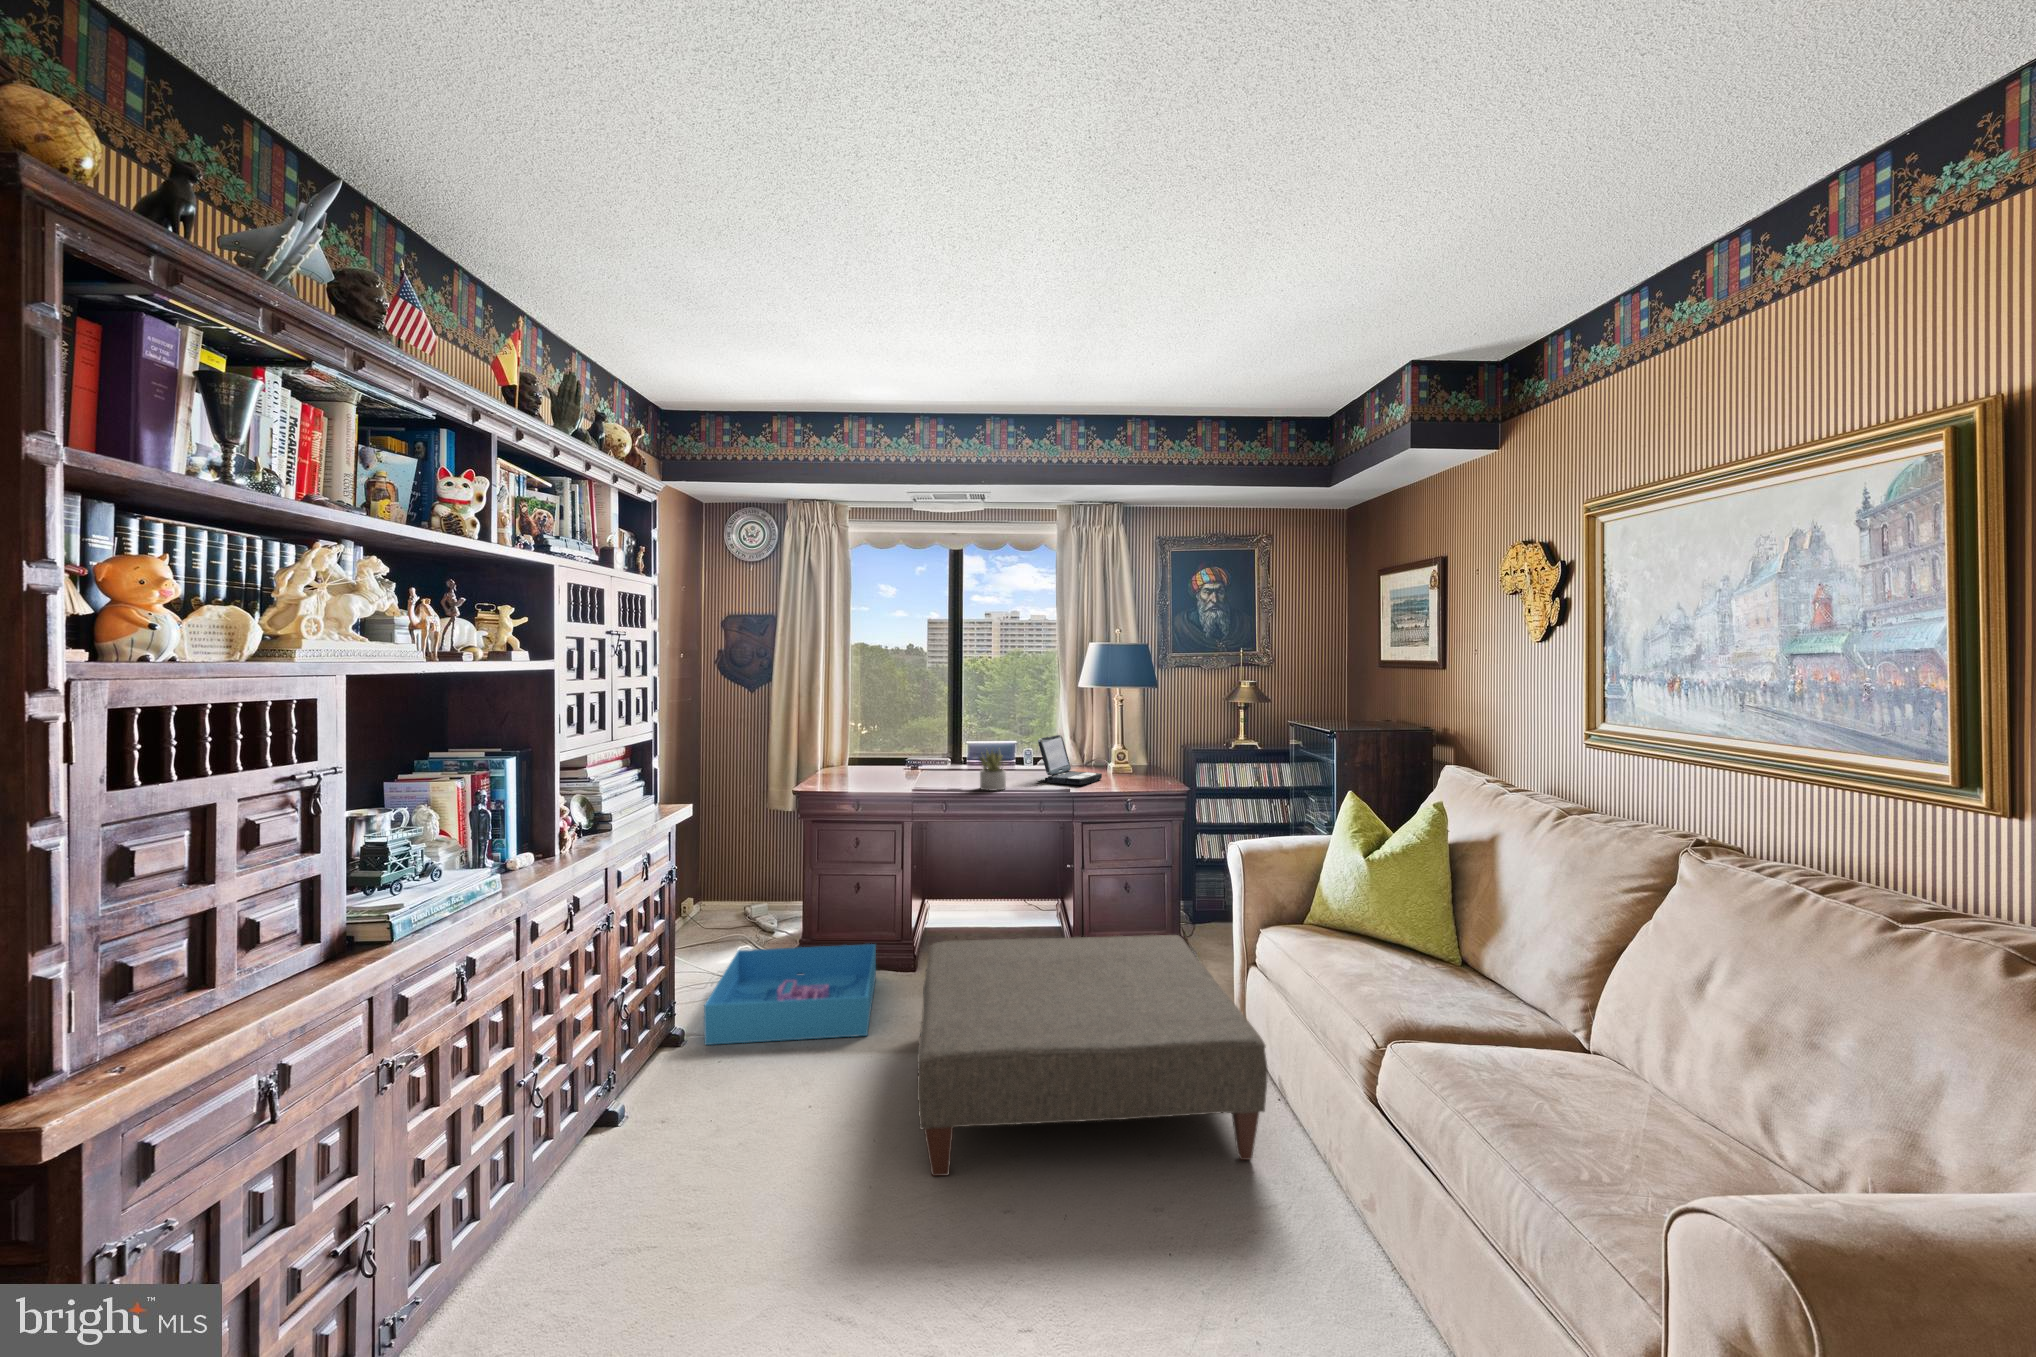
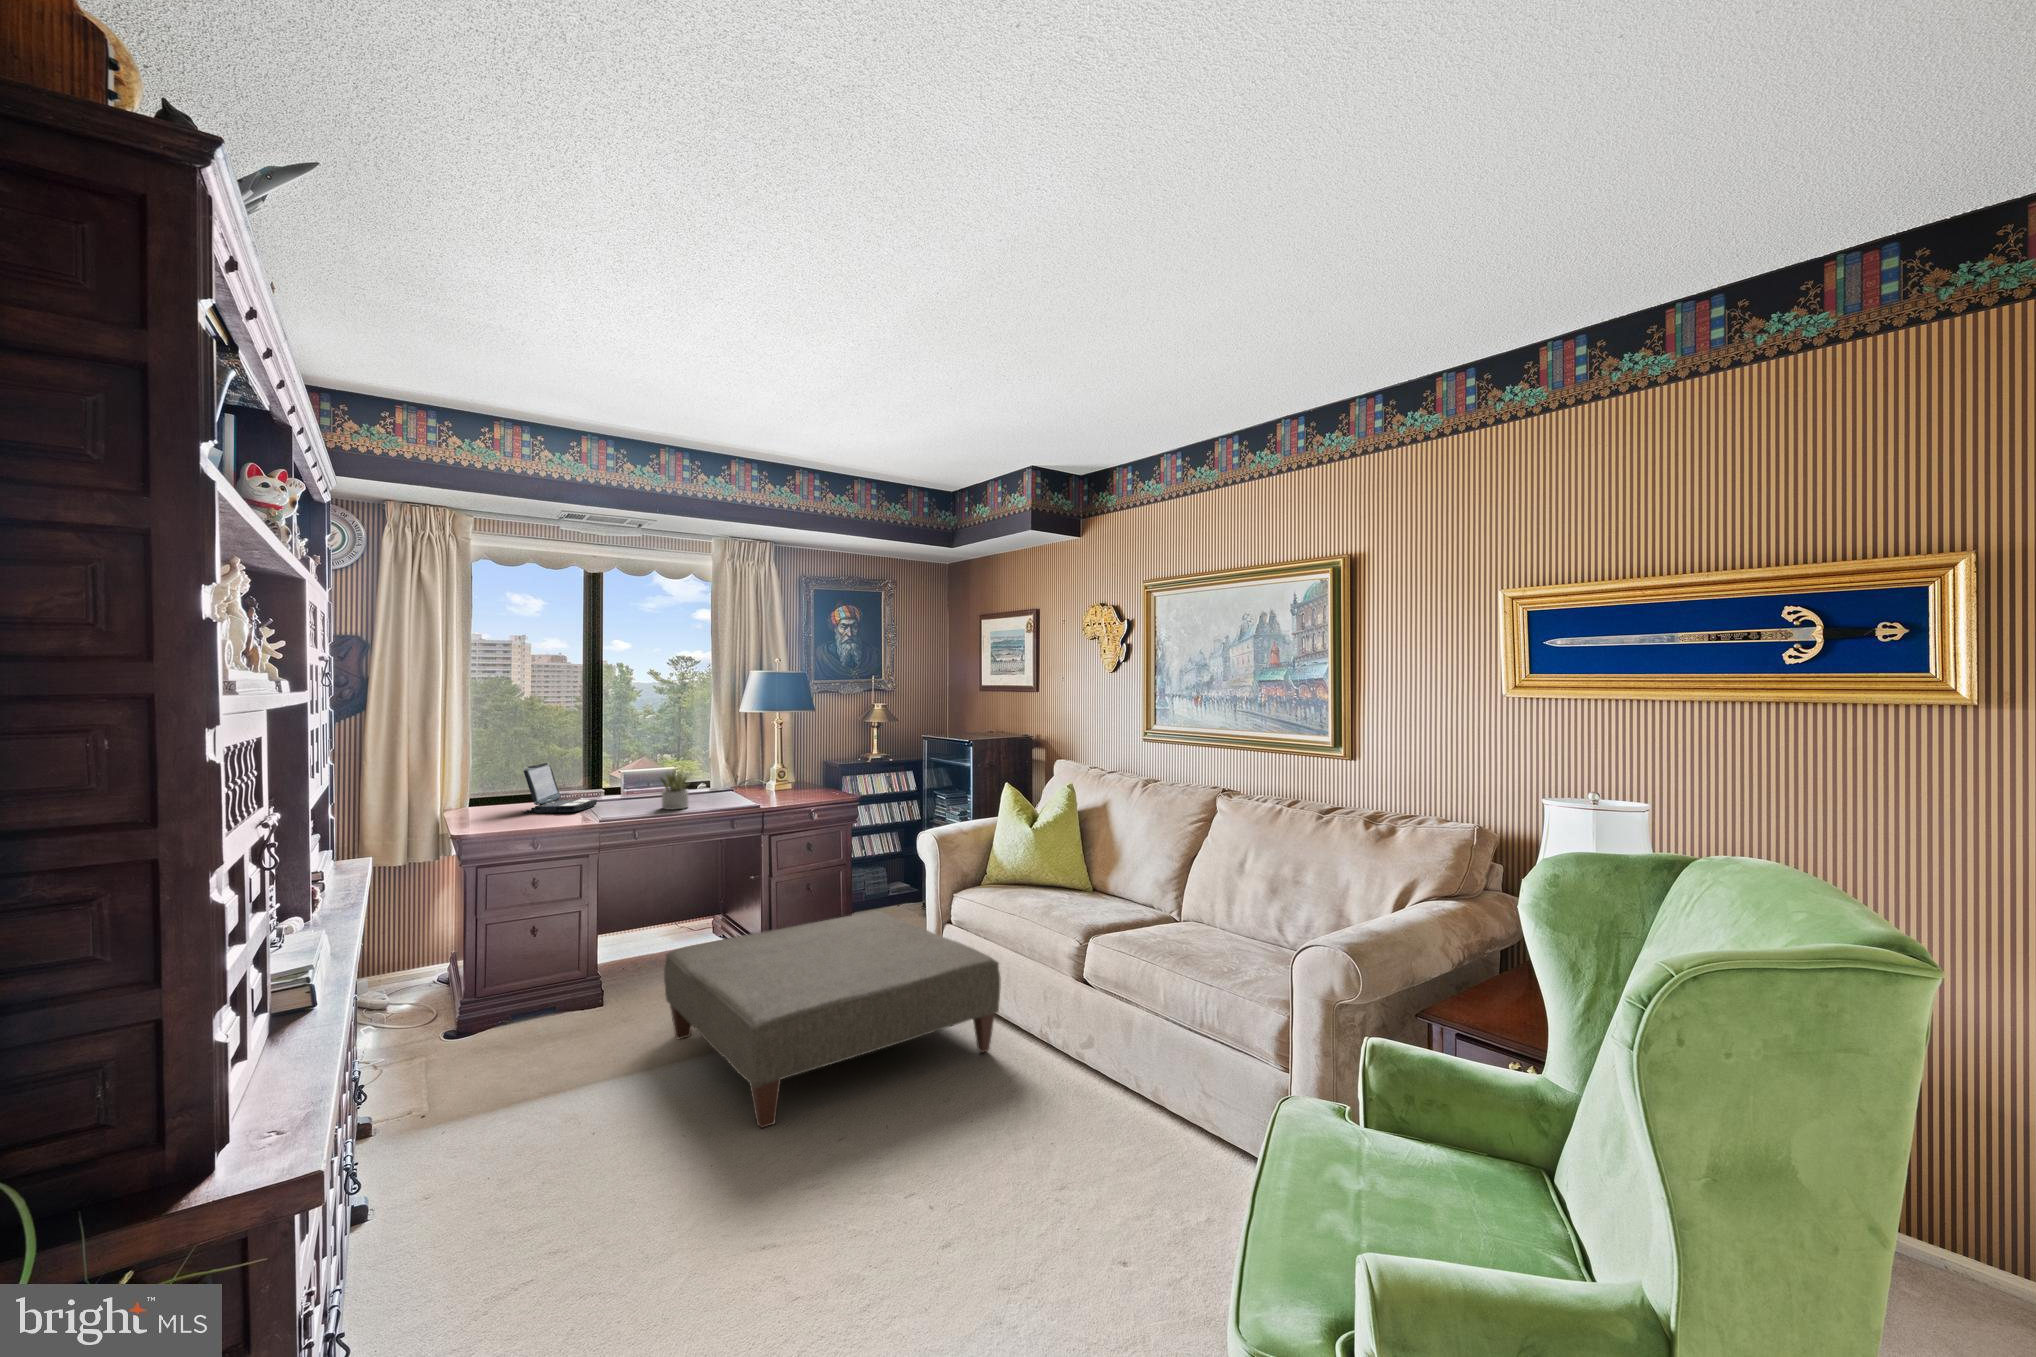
laptop: present [1037,735,1102,785] -> present [523,763,597,813]
storage bin: present [704,944,876,1045] -> none [395,975,604,1106]

